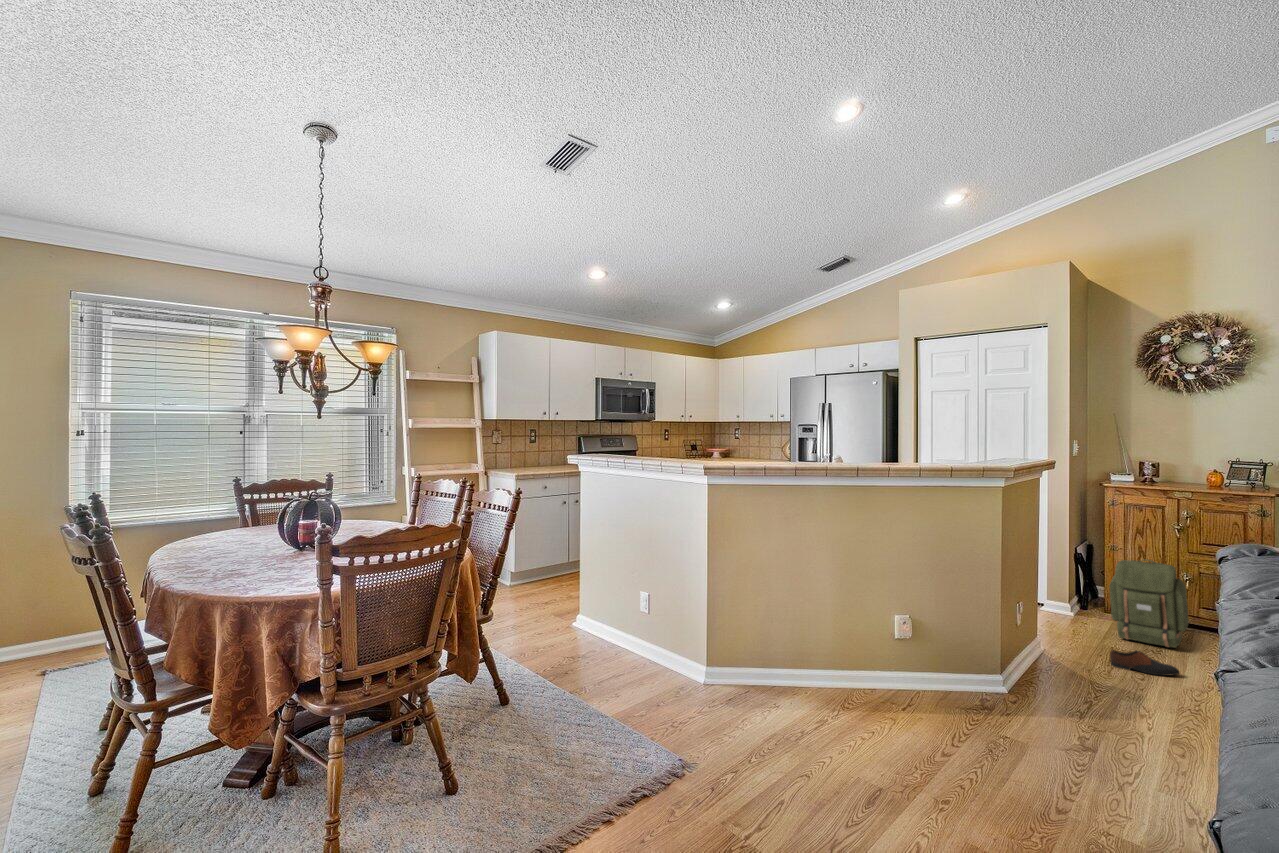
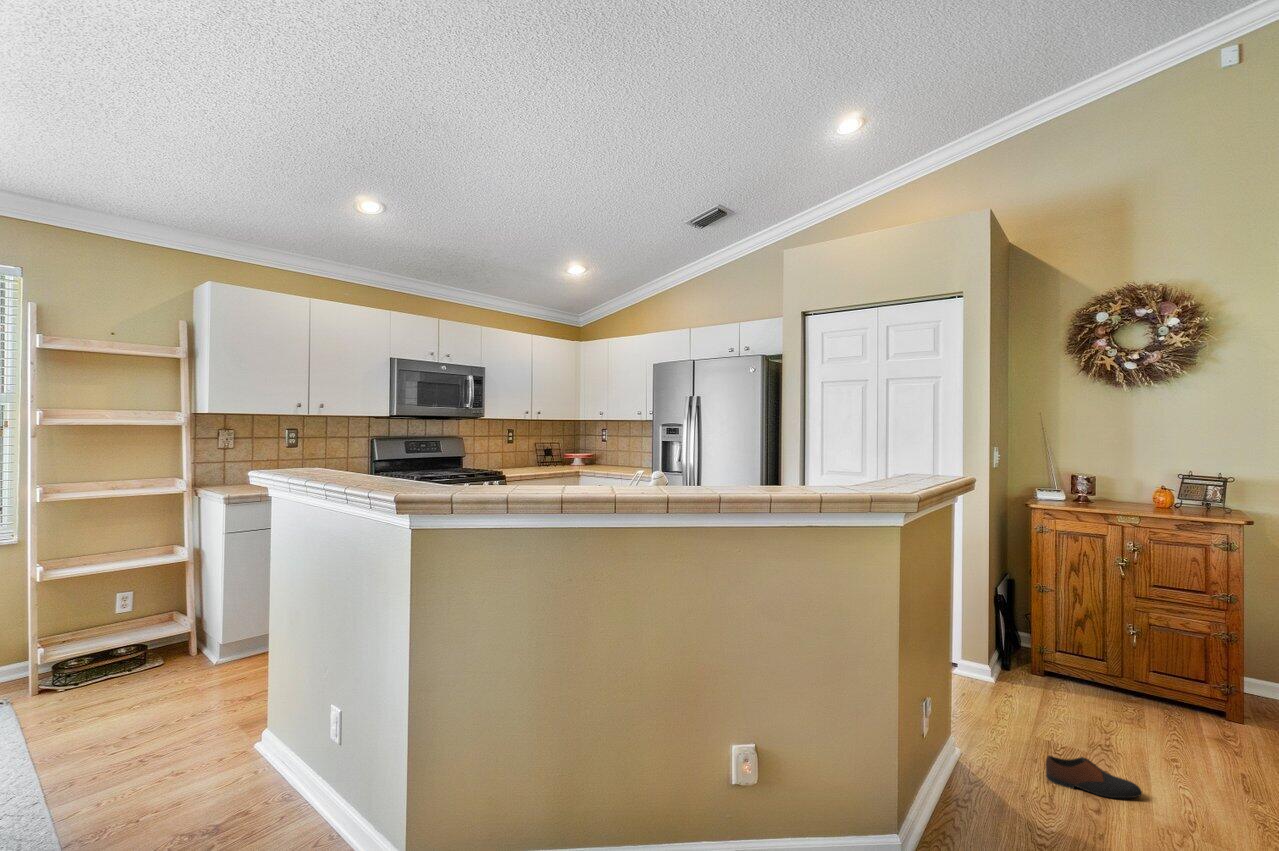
backpack: present [1109,559,1189,648] -> none [1039,612,1142,739]

